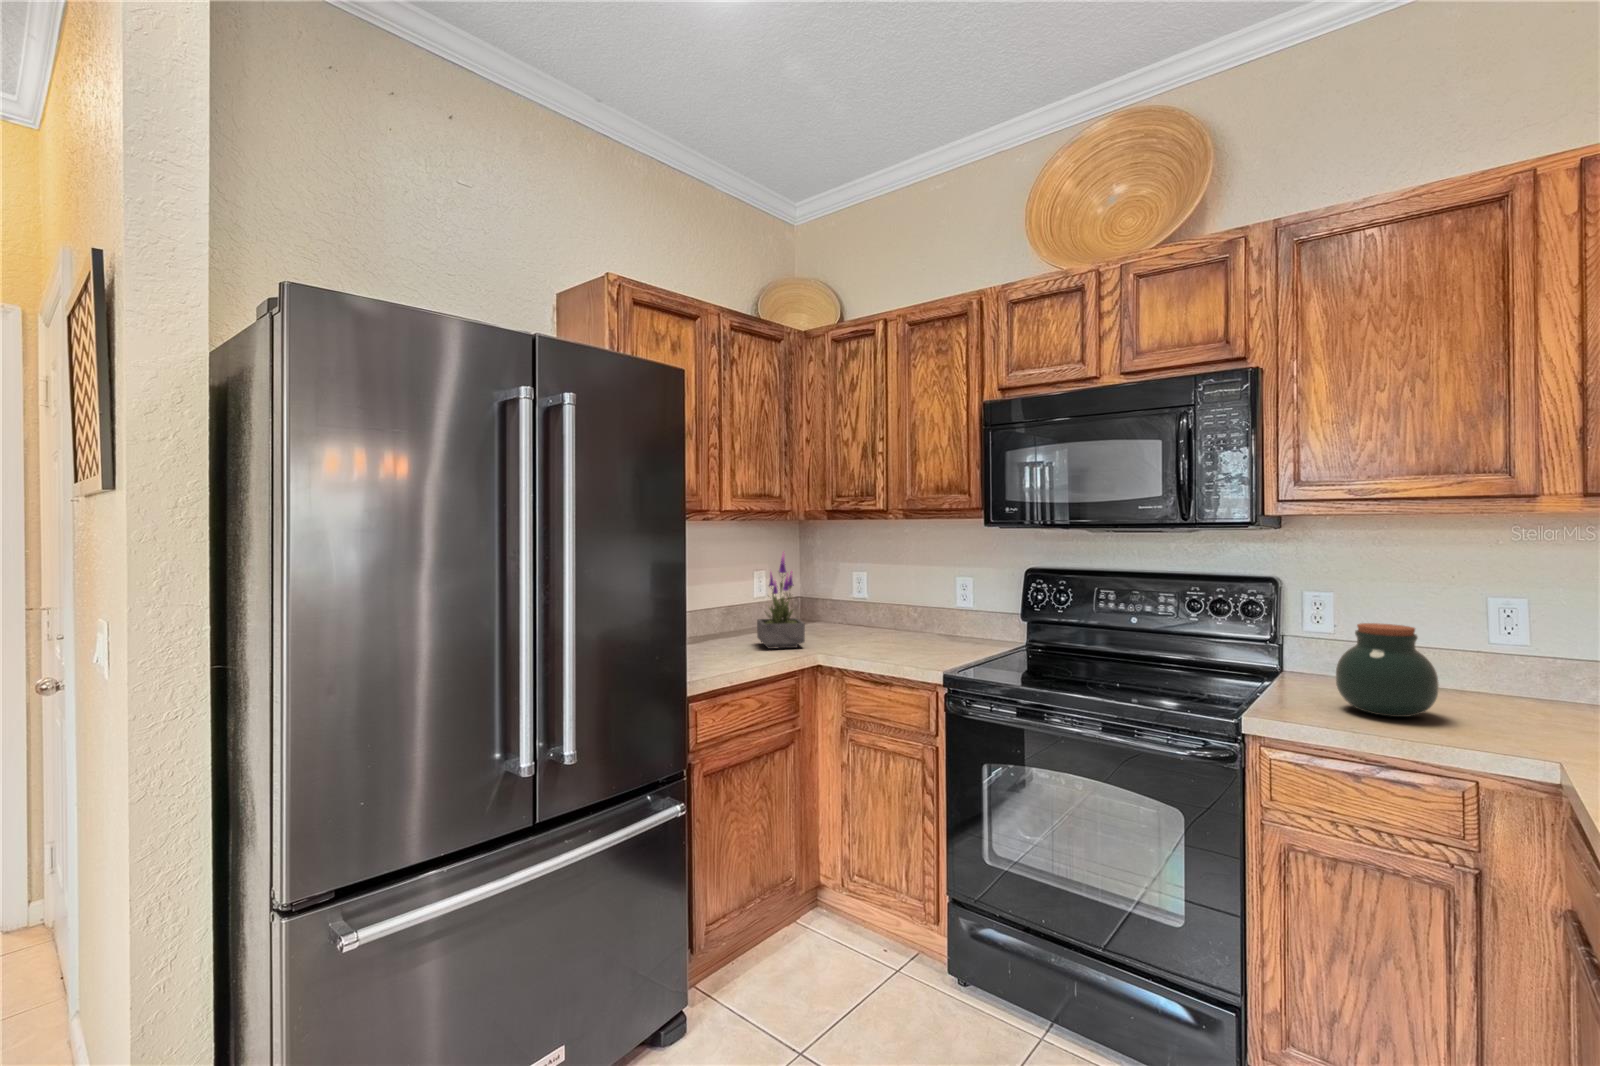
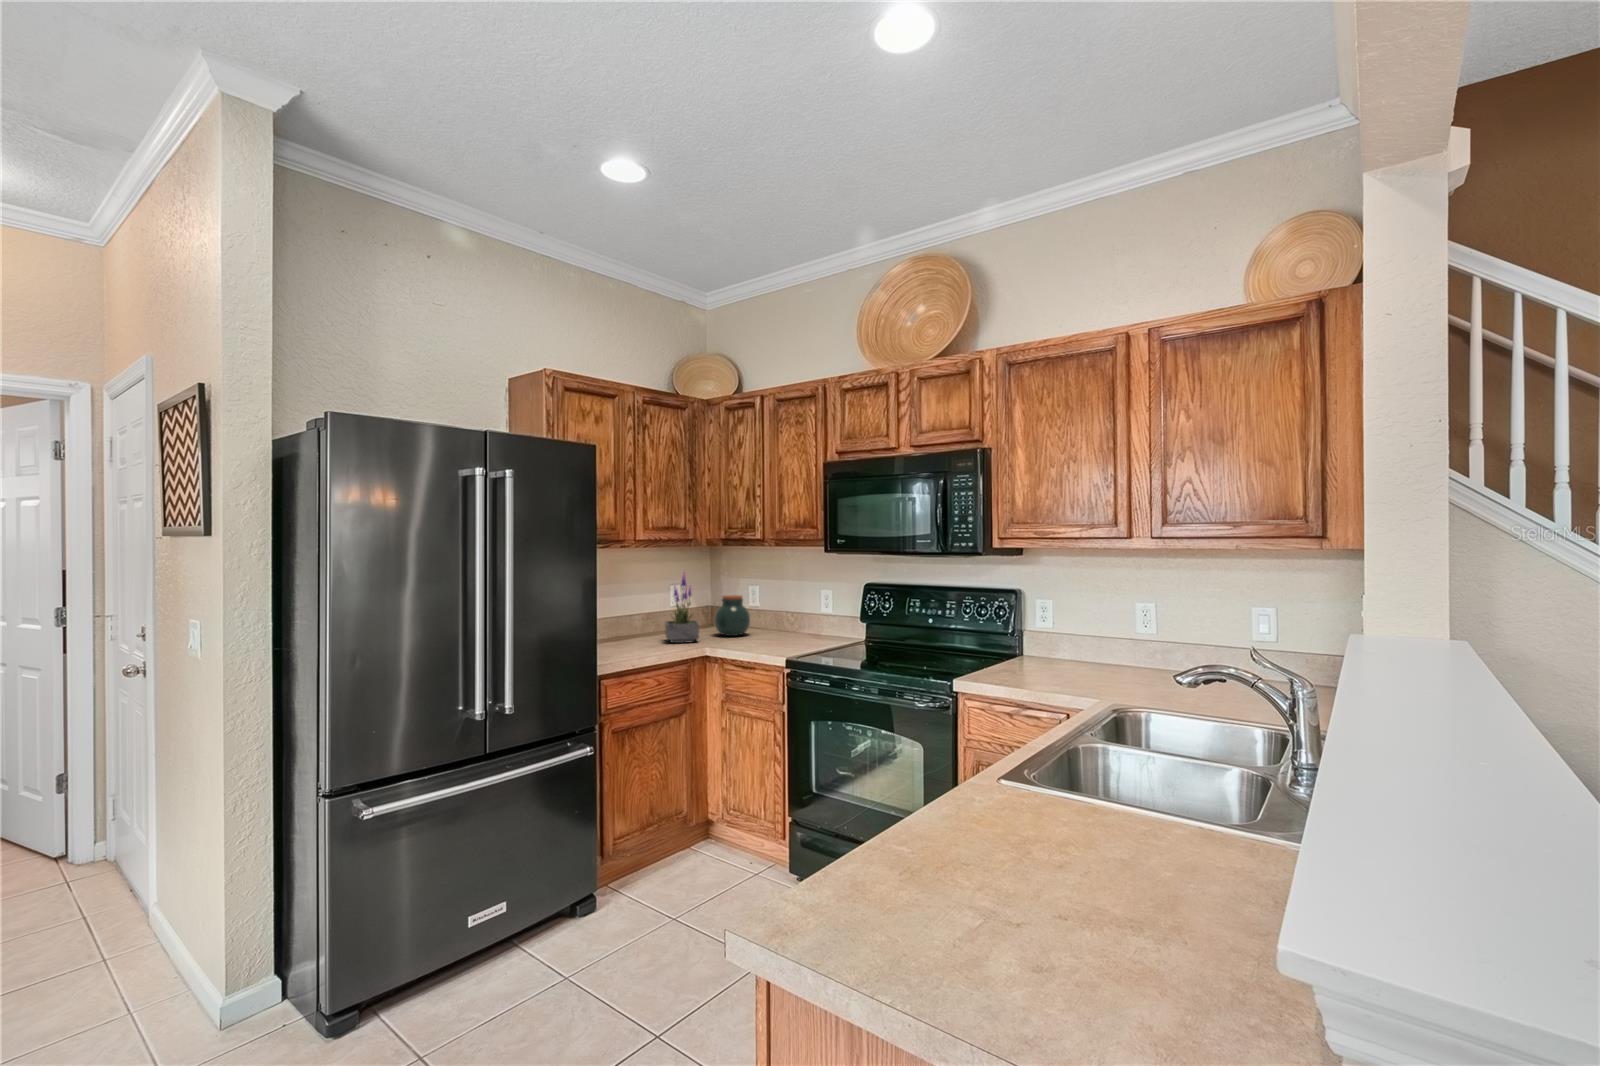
jar: present [1336,623,1439,717] -> present [714,595,750,636]

